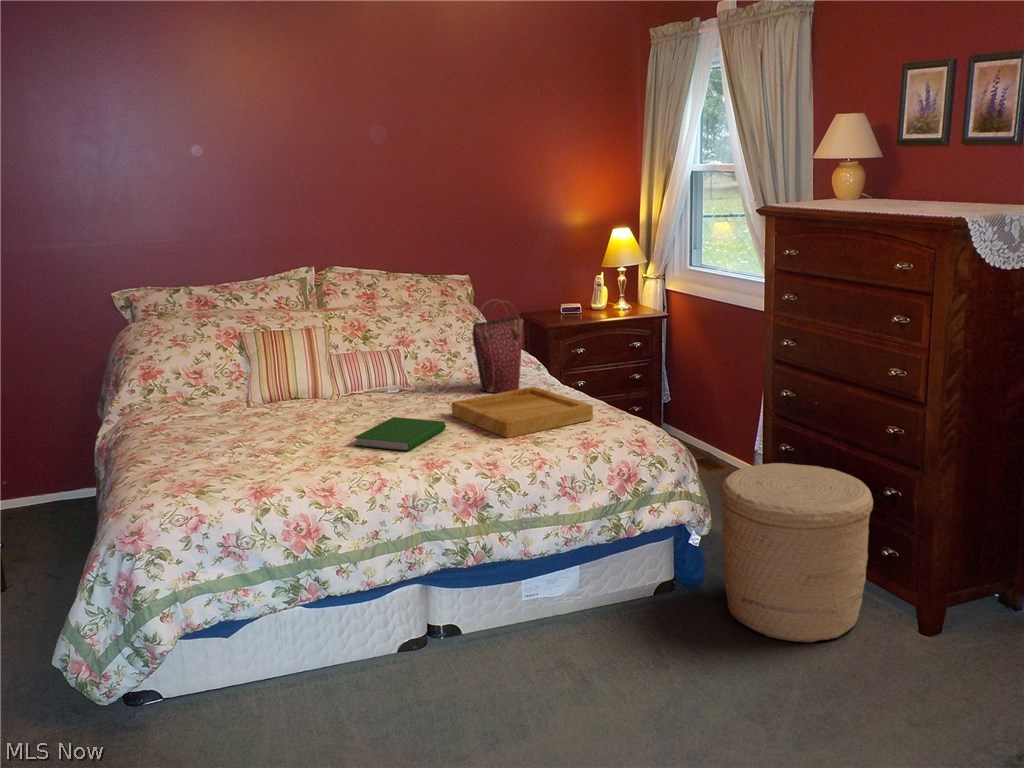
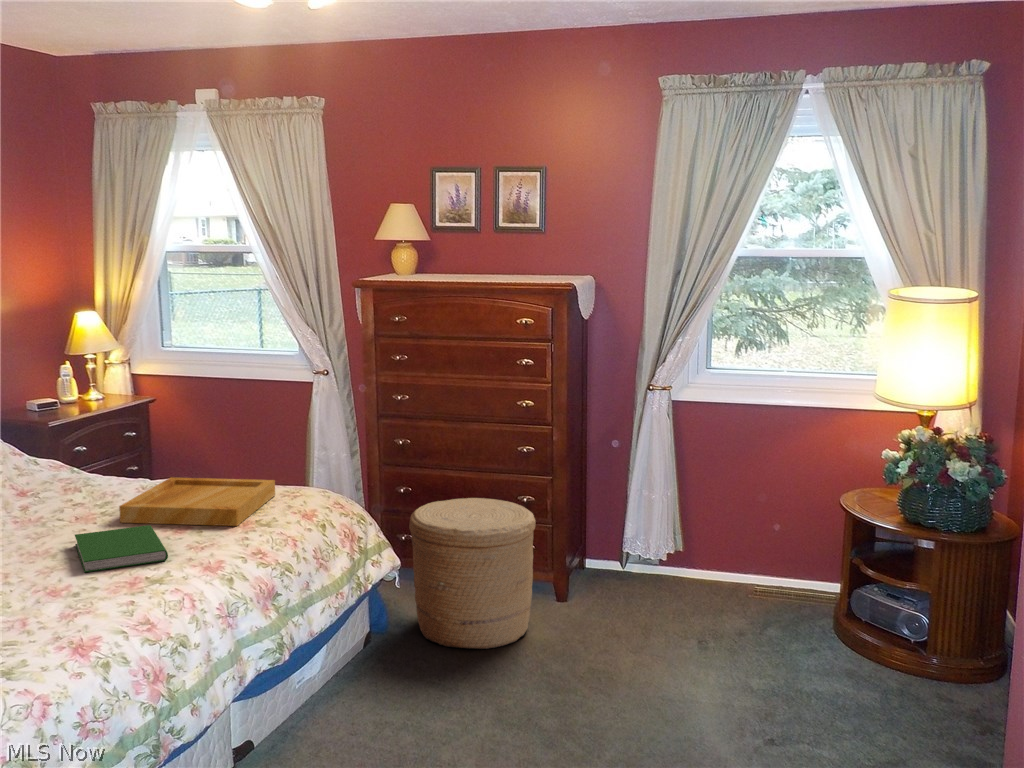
handbag: present [473,299,523,393] -> none [75,386,128,496]

